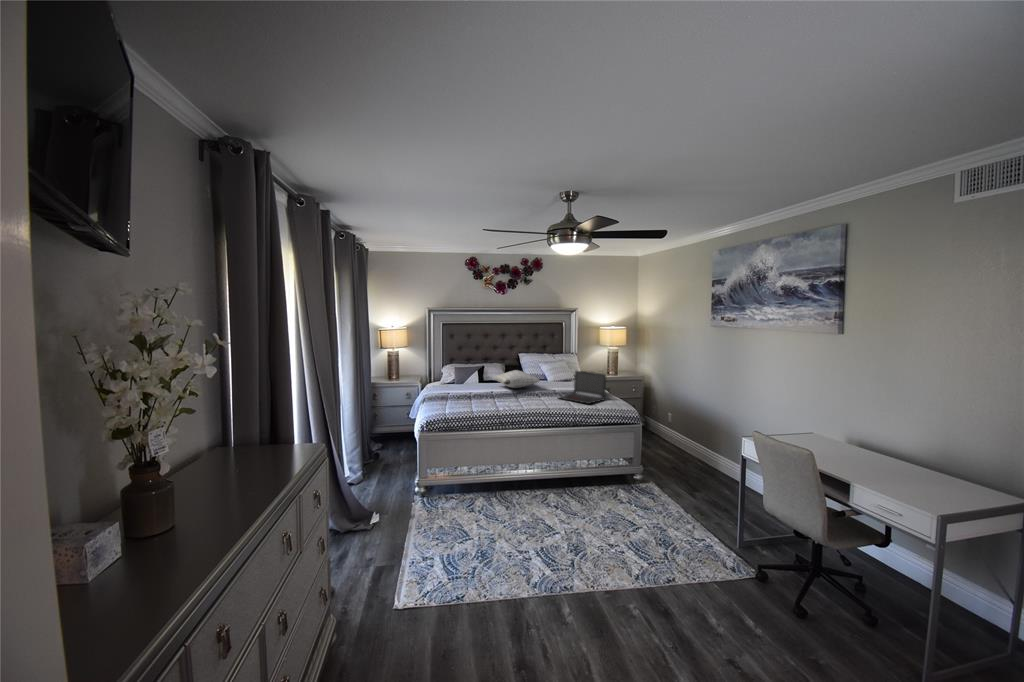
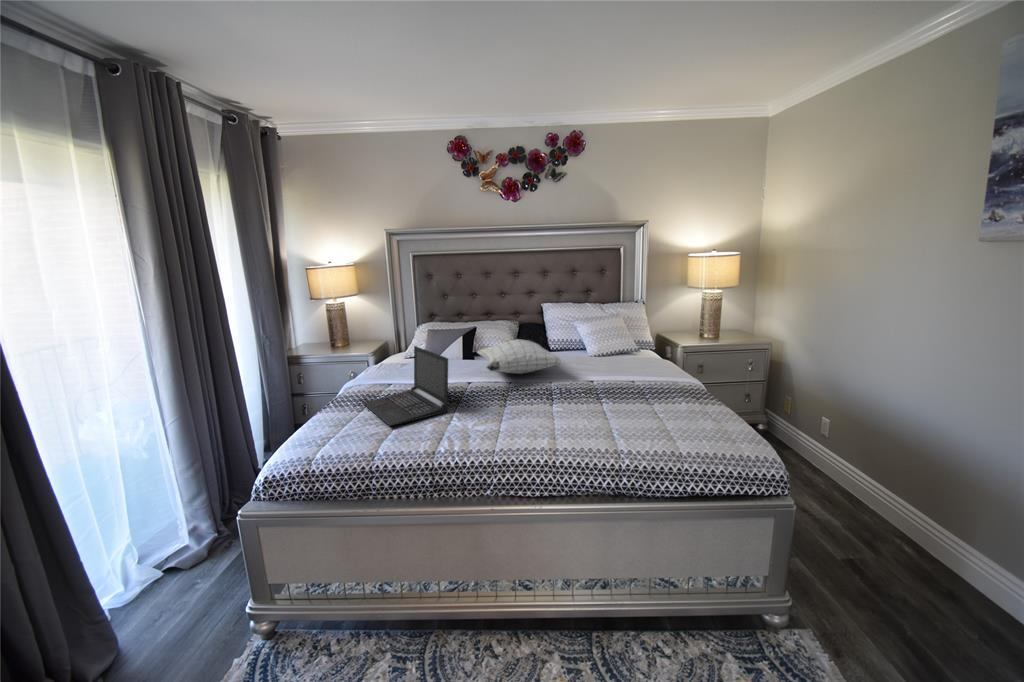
laptop: present [559,371,606,404] -> present [363,346,448,426]

